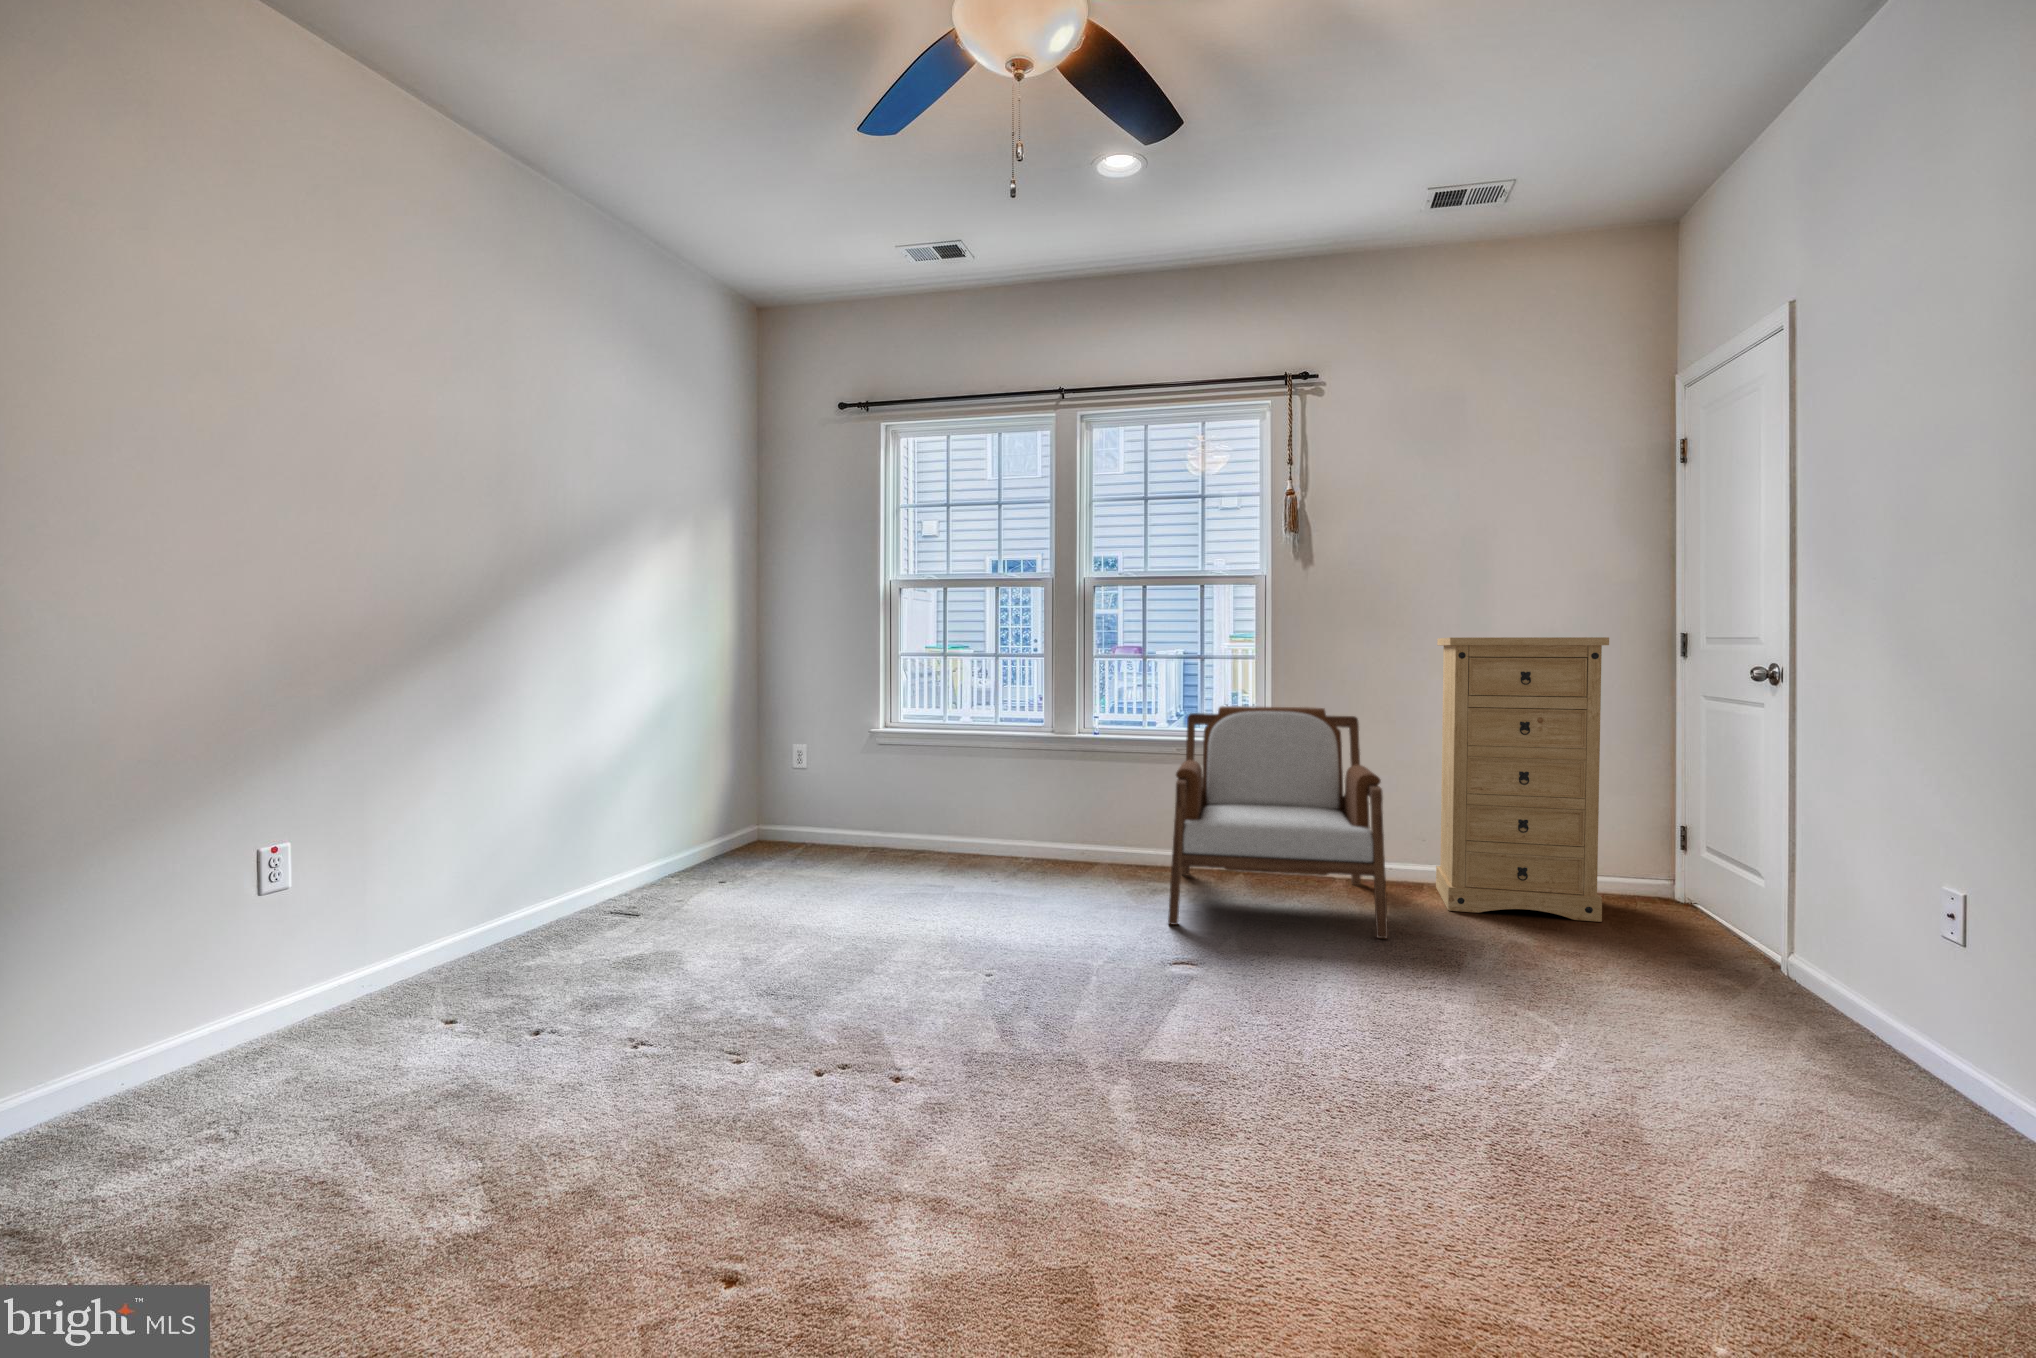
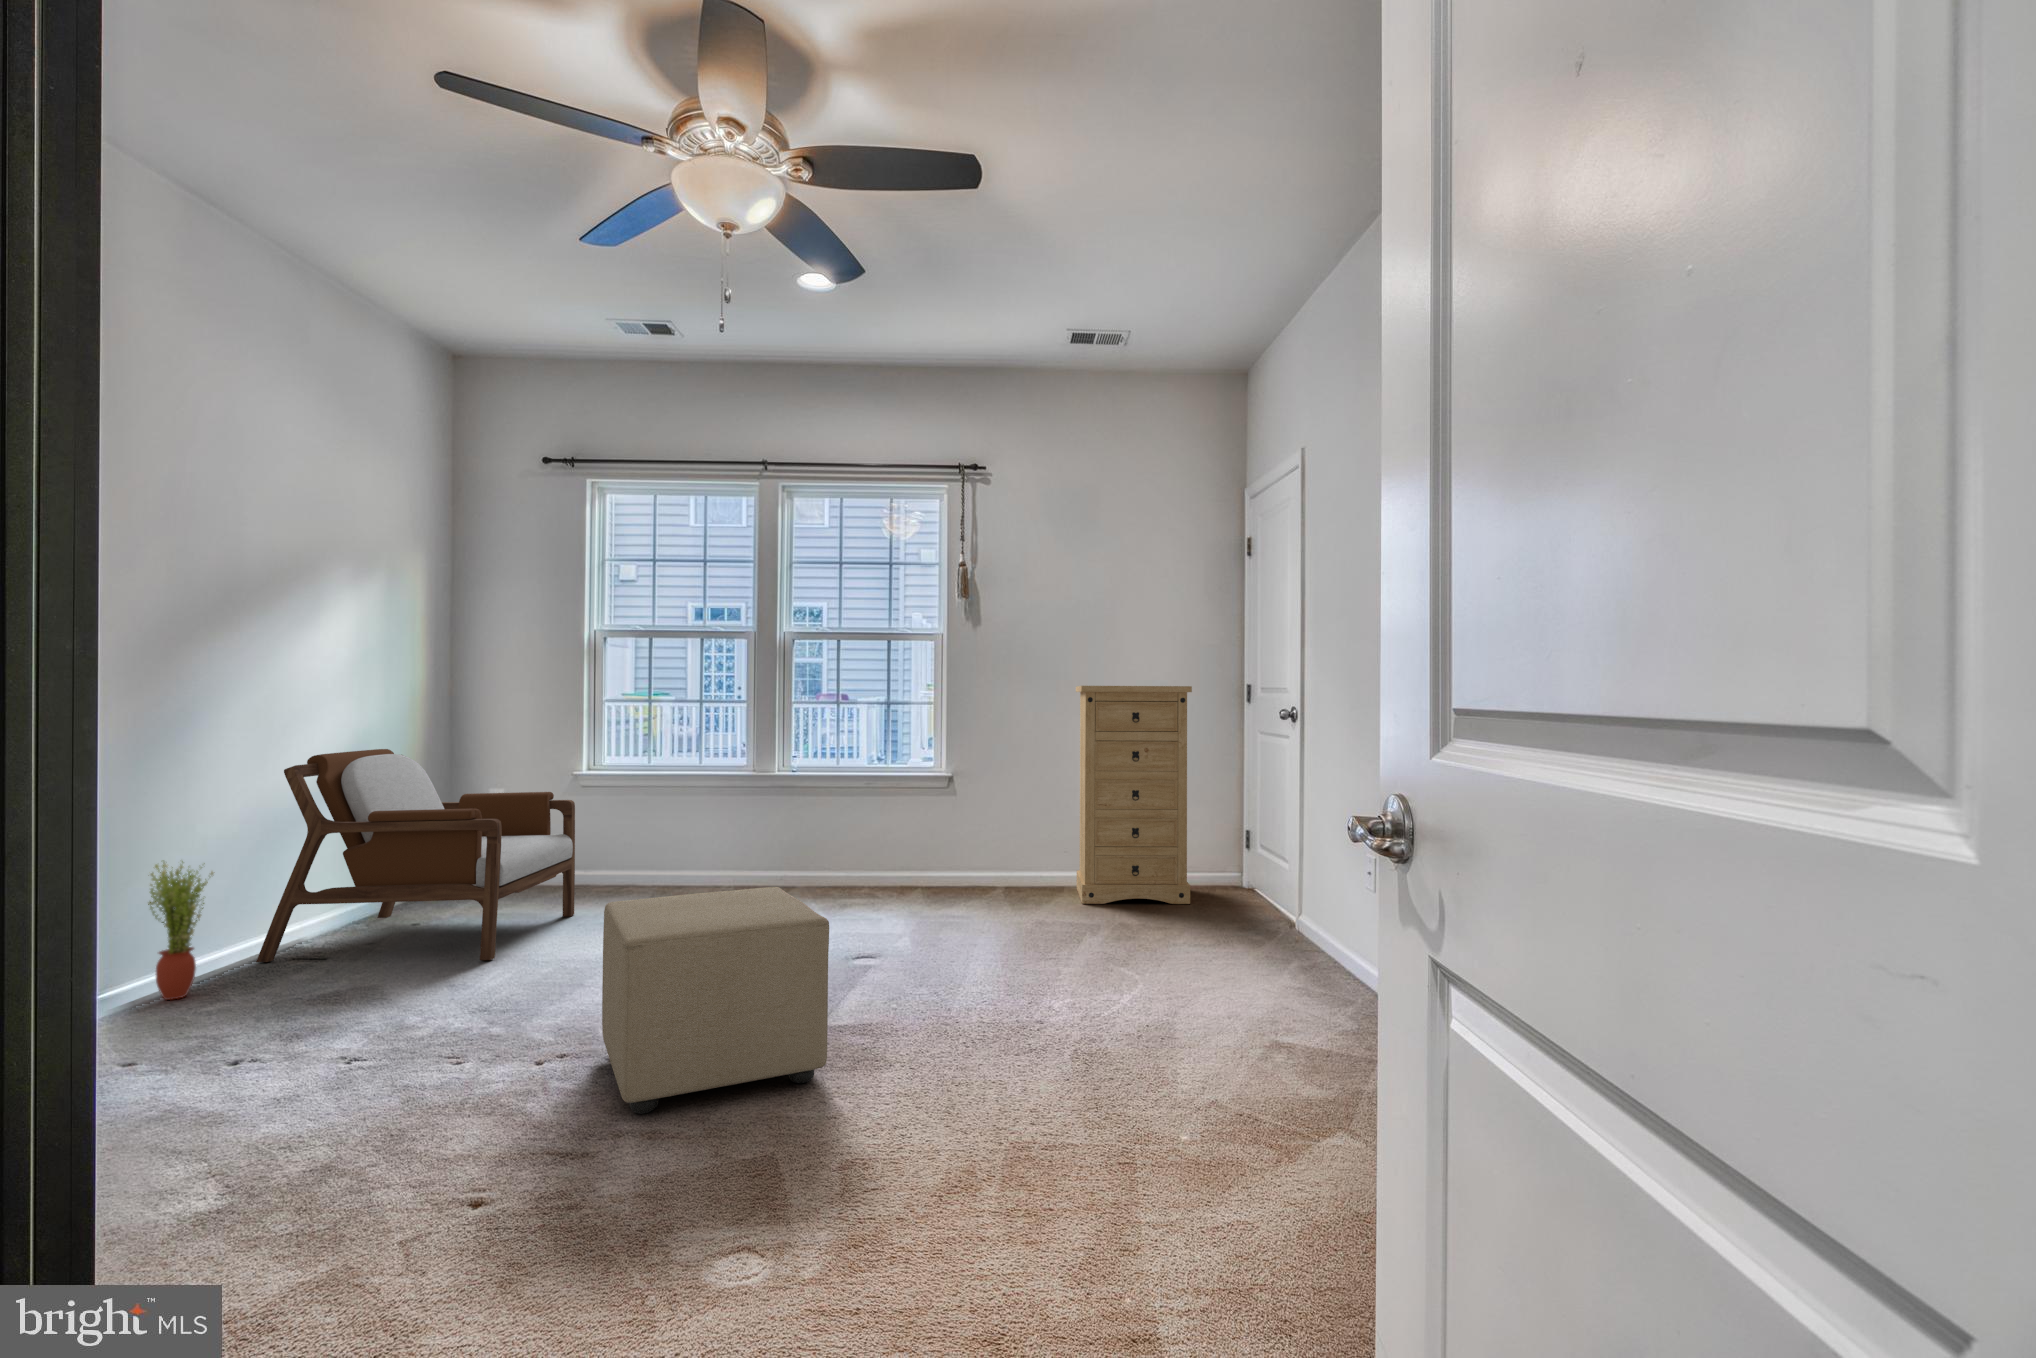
armchair: present [1168,706,1388,938] -> present [256,749,575,962]
potted plant: none [482,814,539,950] -> present [148,861,213,1000]
ottoman: none [884,887,1149,1167] -> present [602,887,829,1114]

